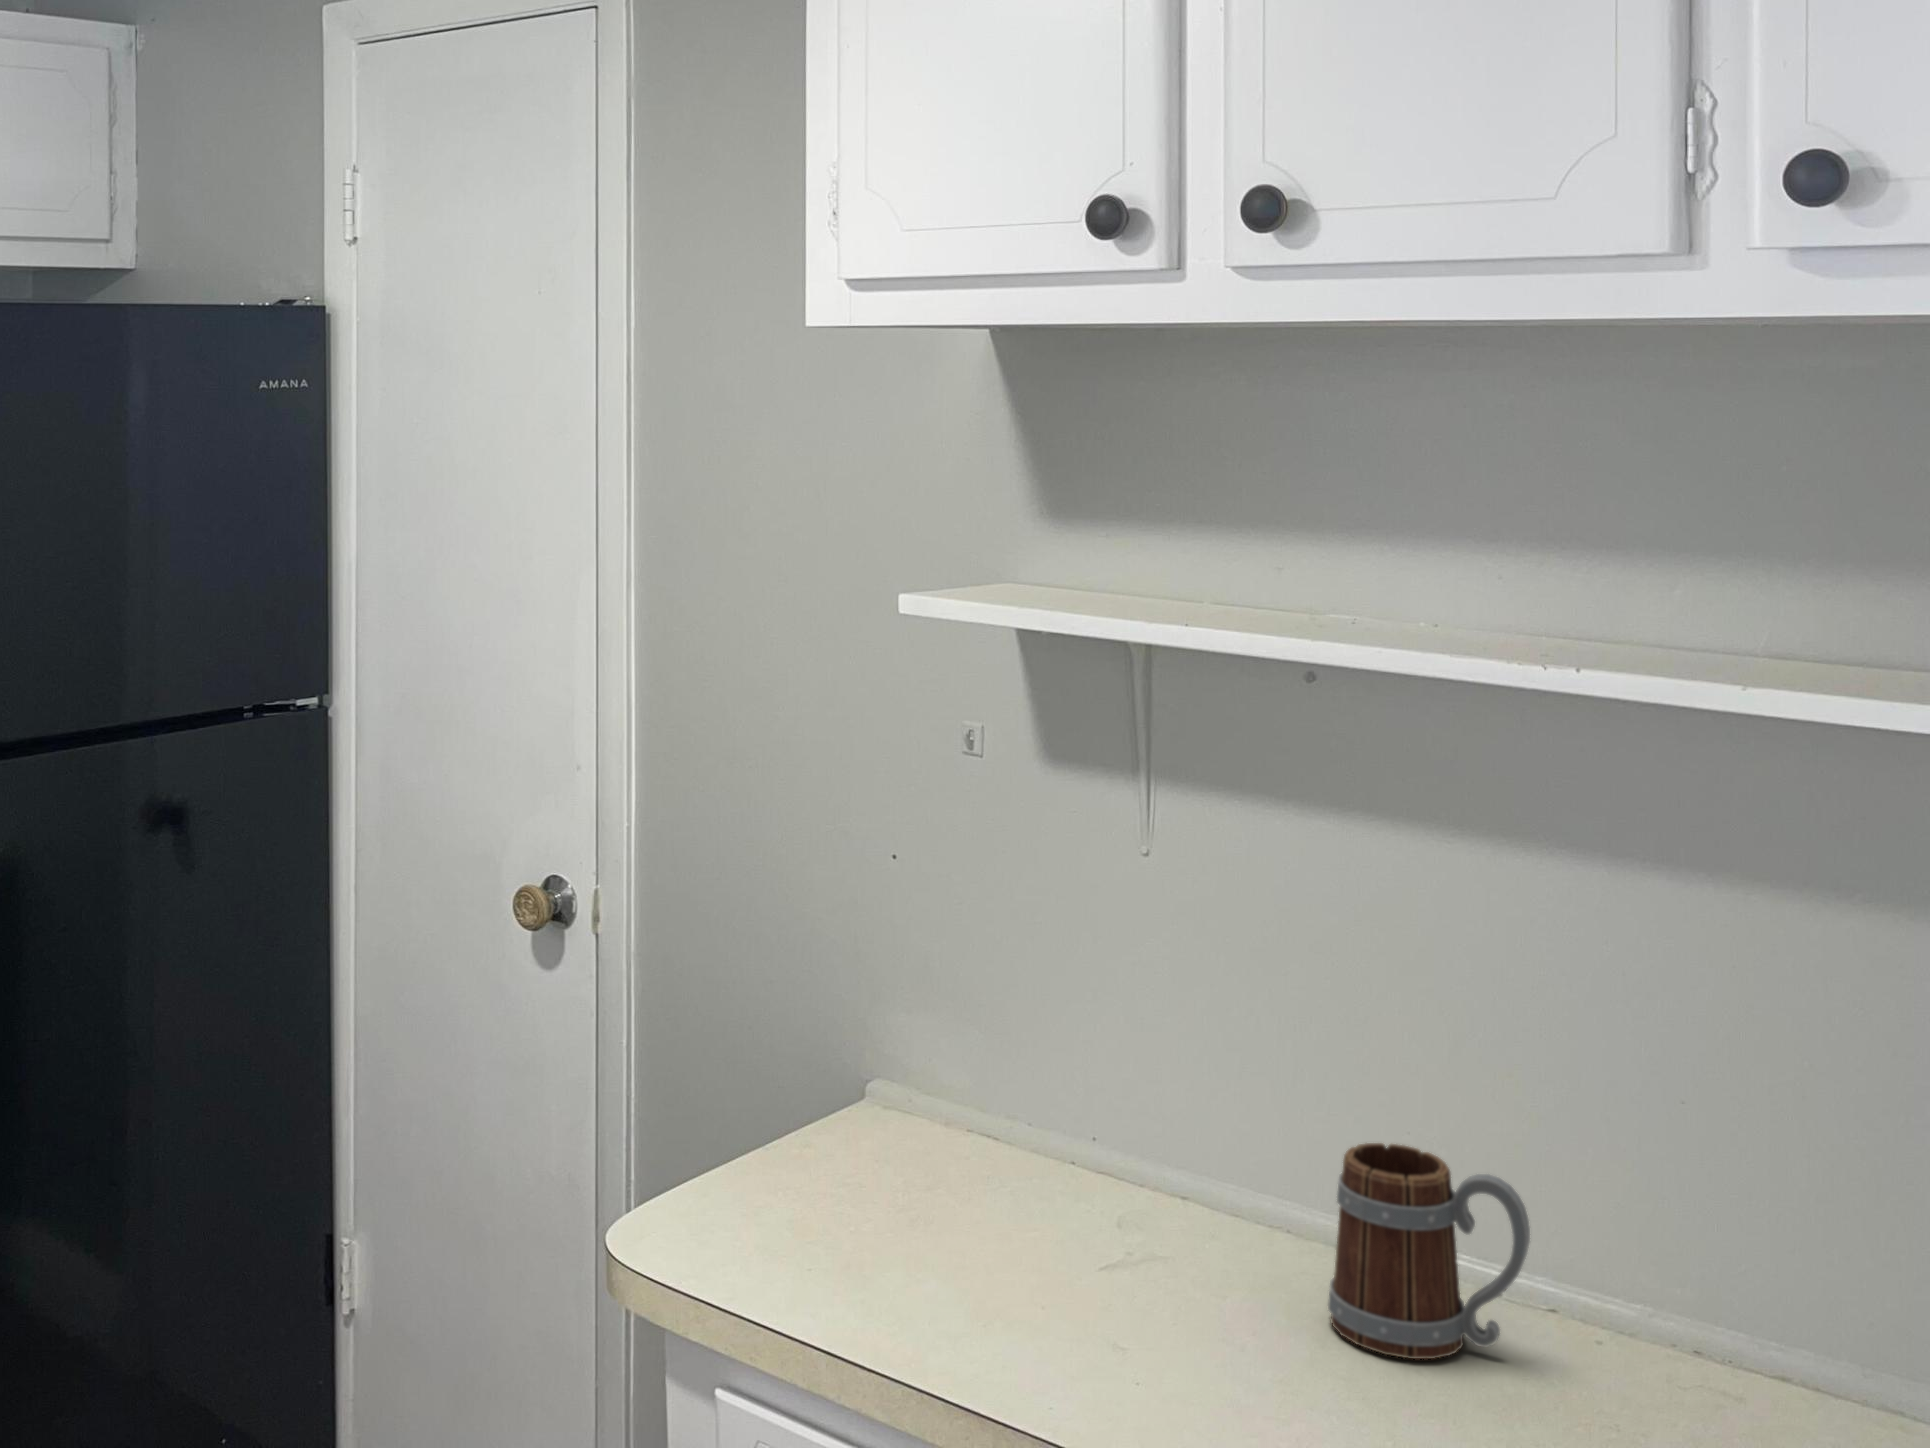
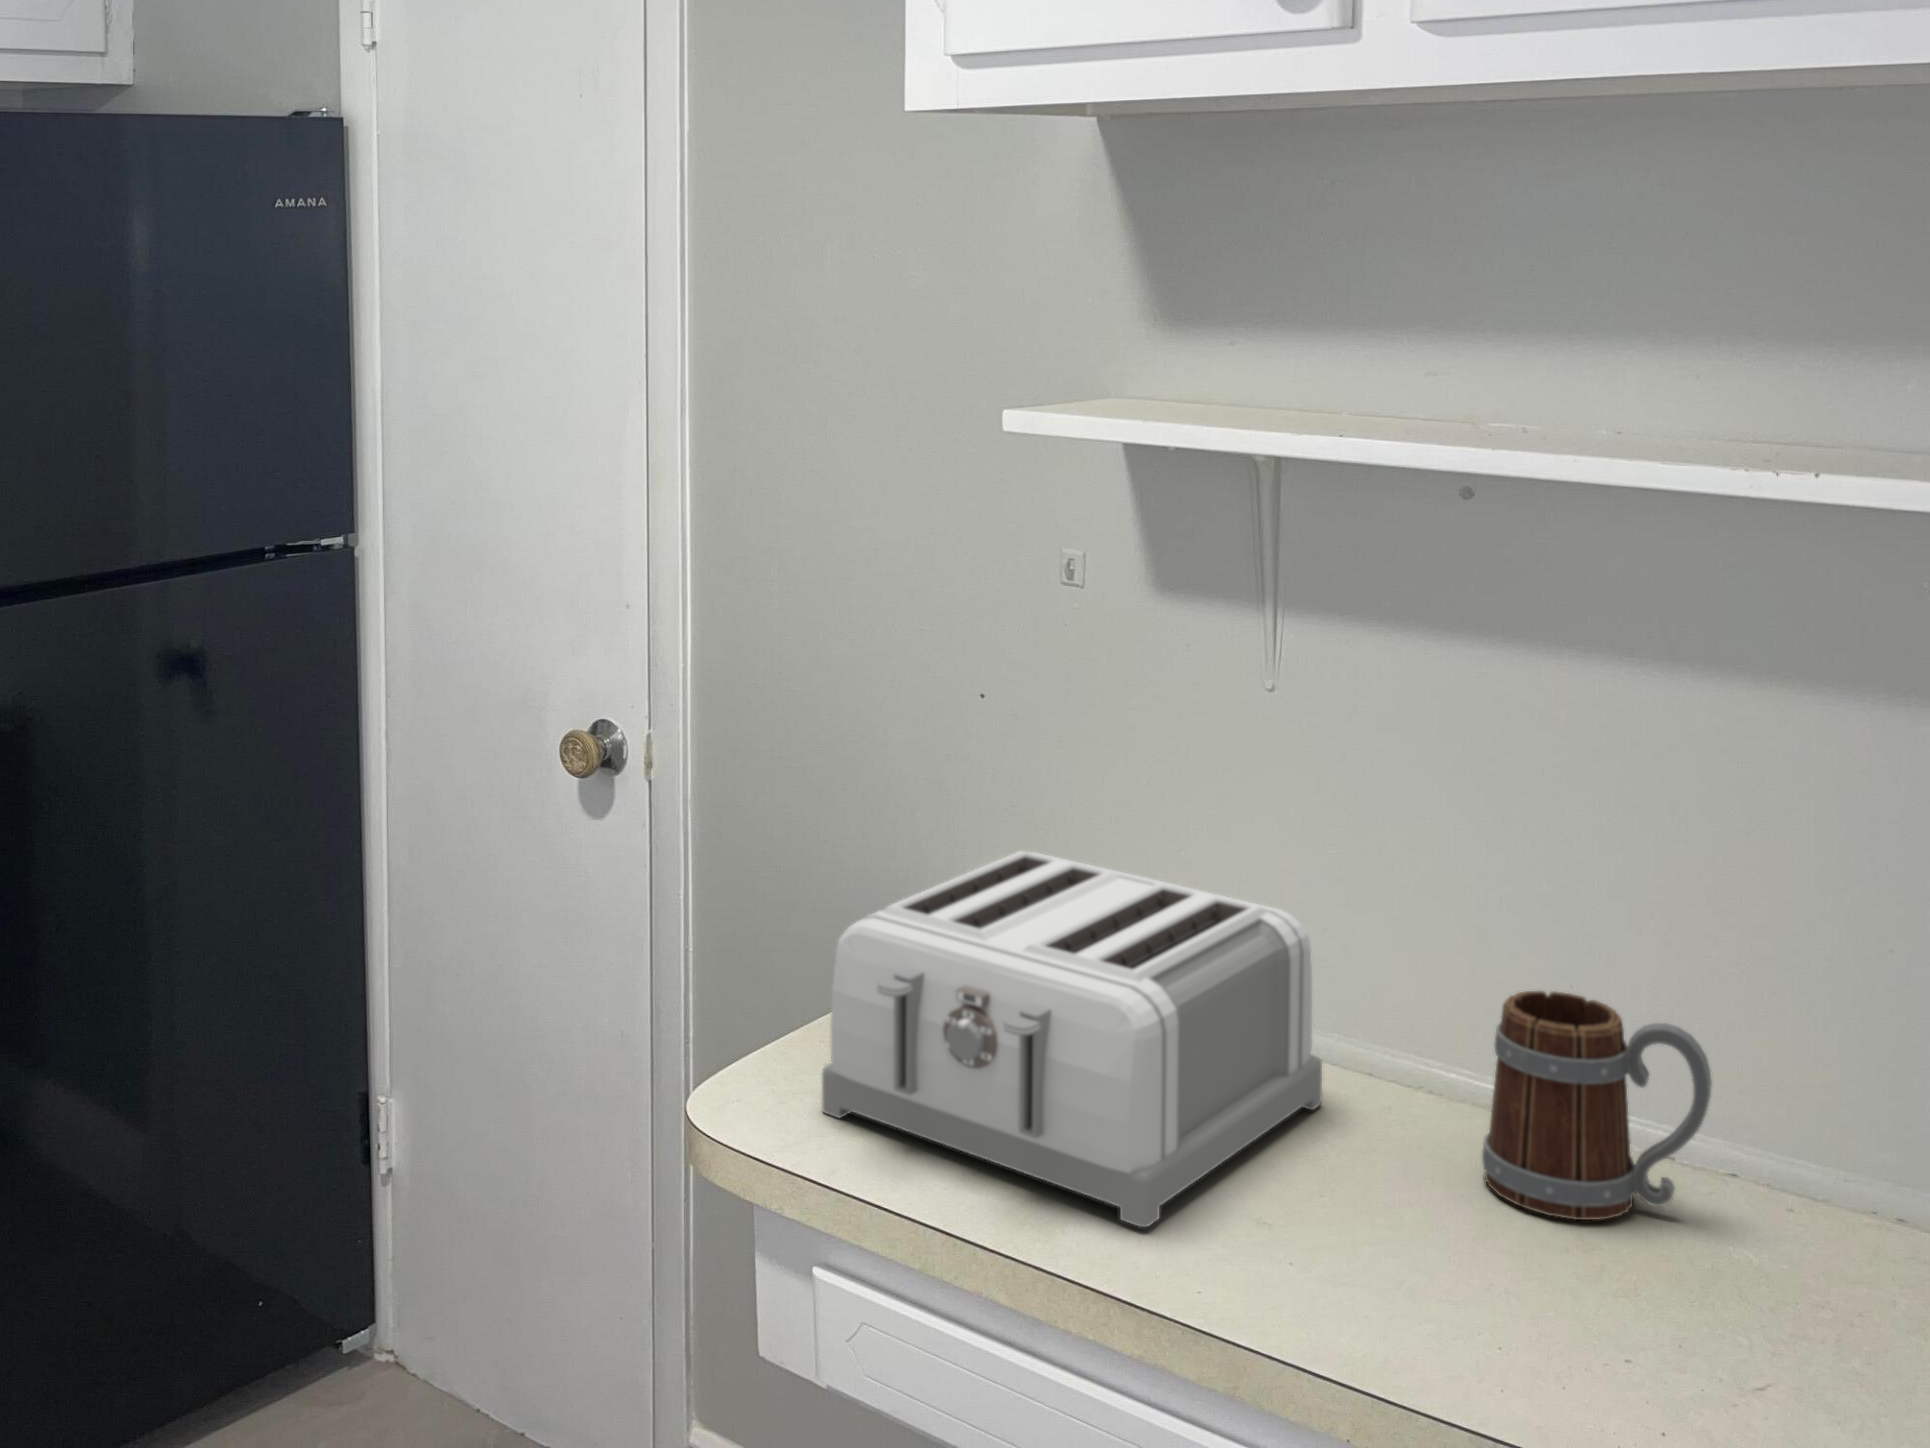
toaster: none [726,1005,1190,1359] -> present [822,851,1322,1227]

